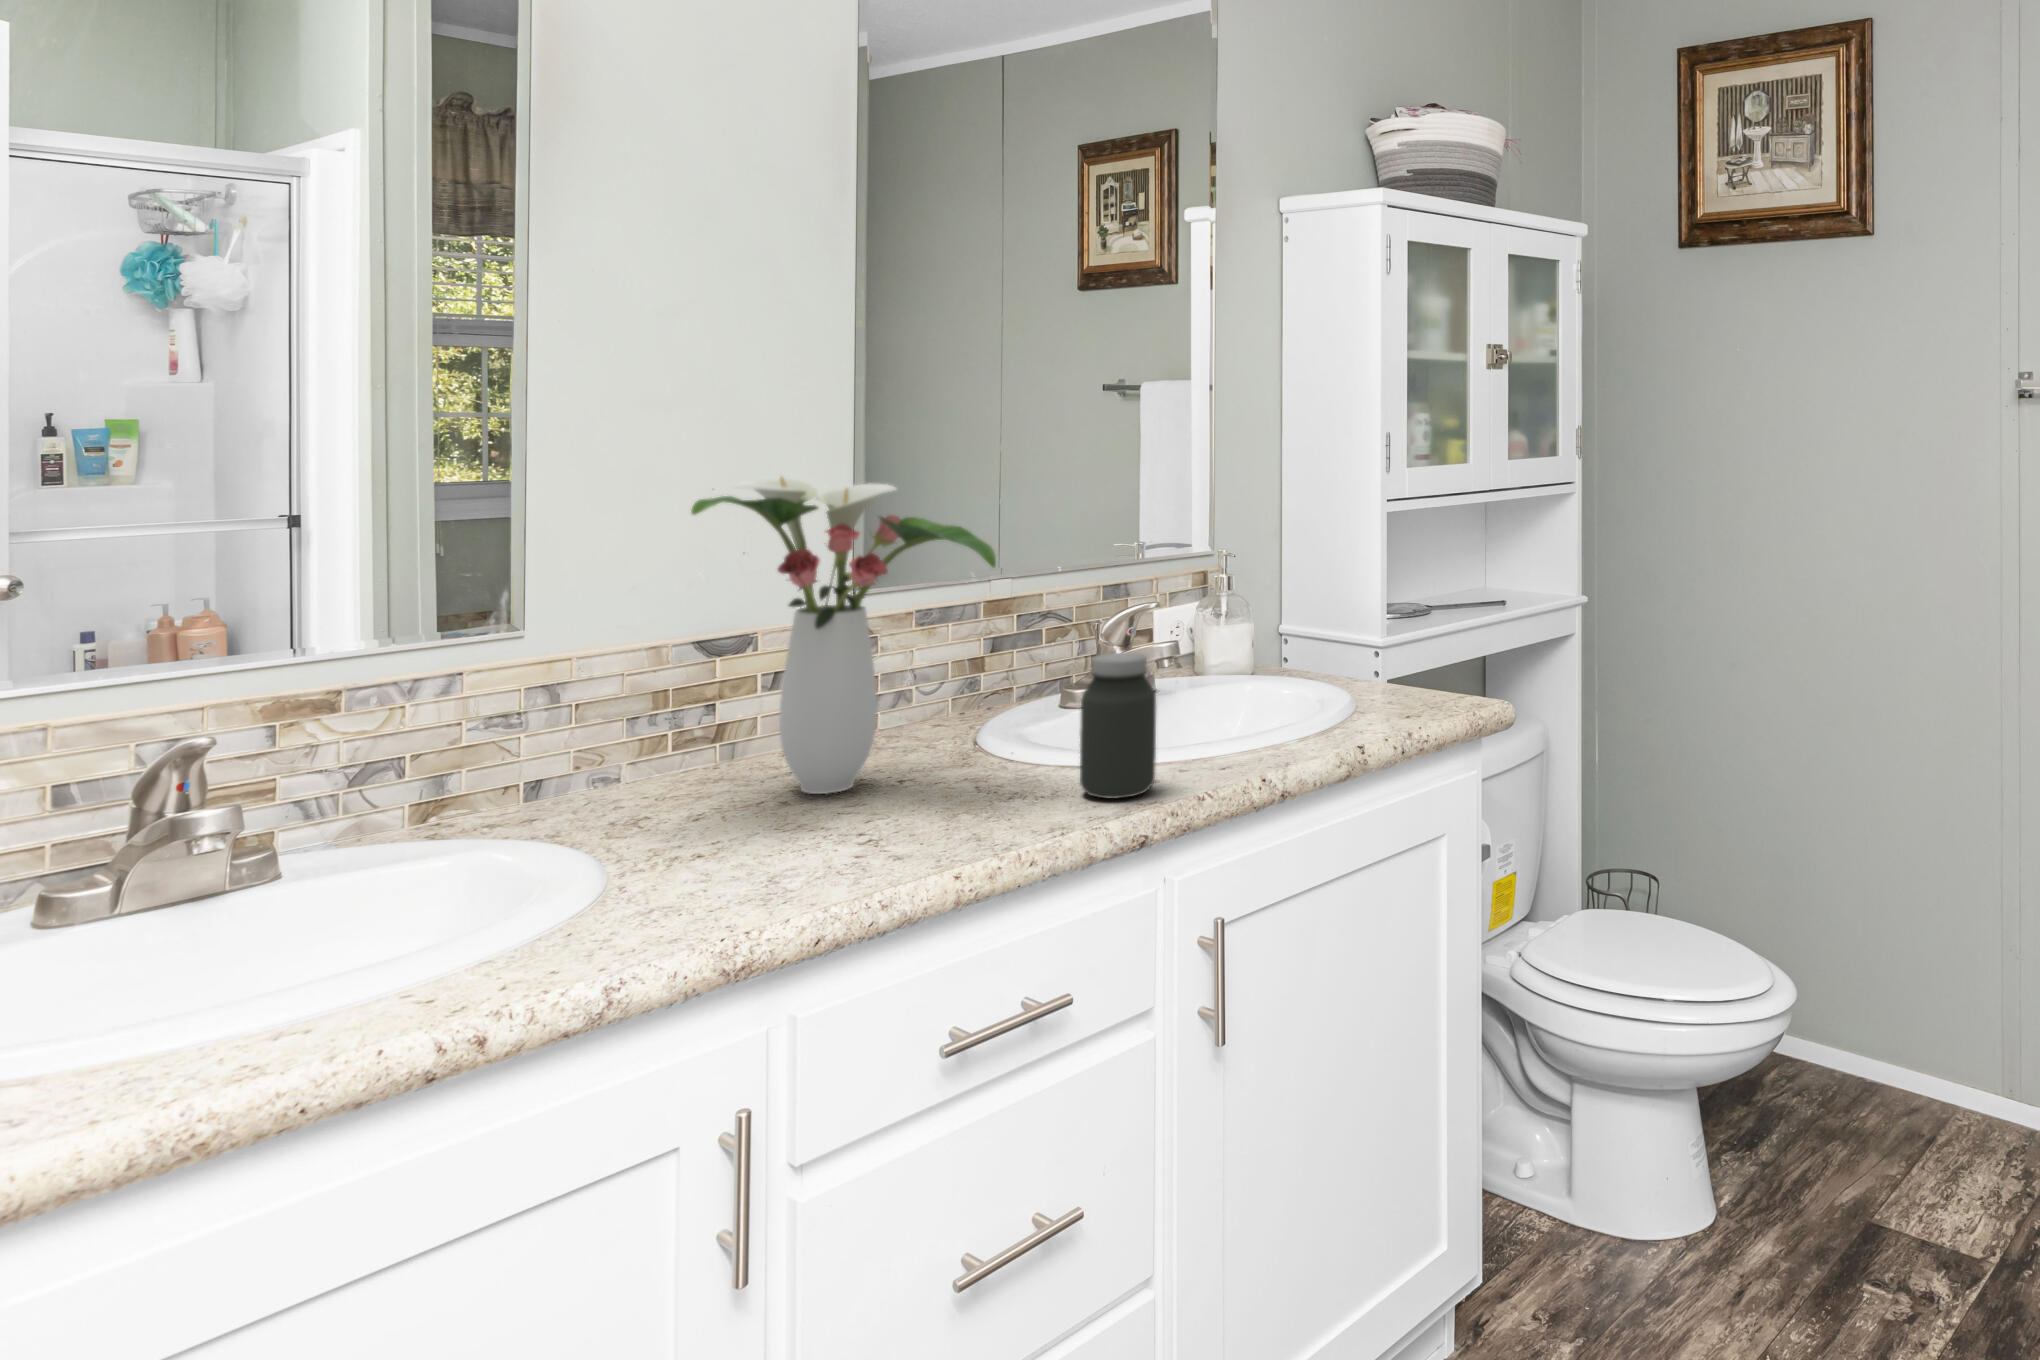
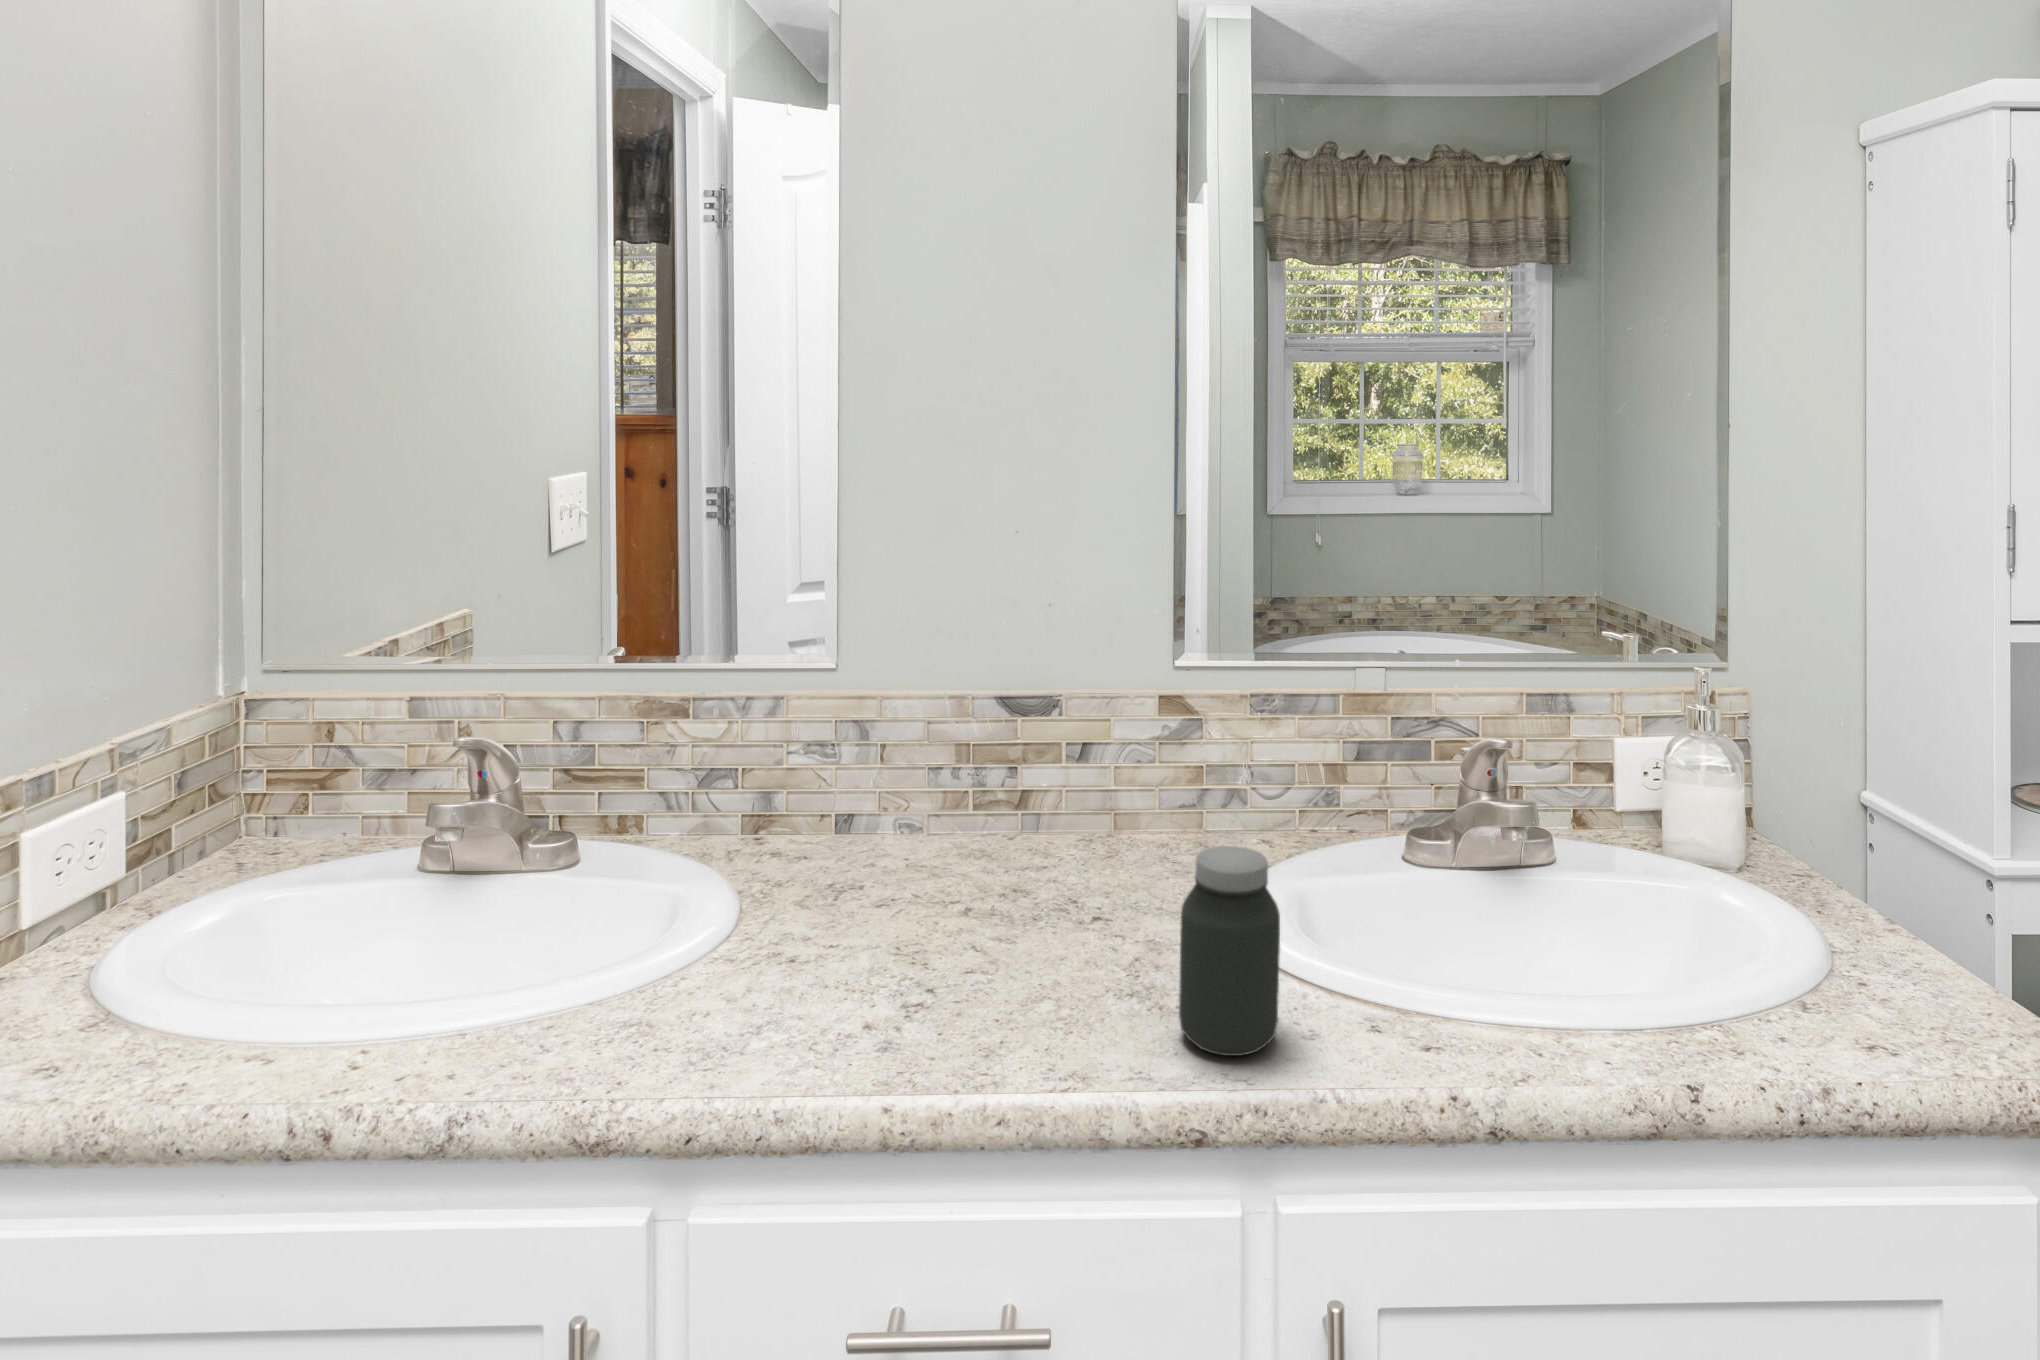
flower arrangement: present [691,477,996,794] -> none [831,551,1113,913]

